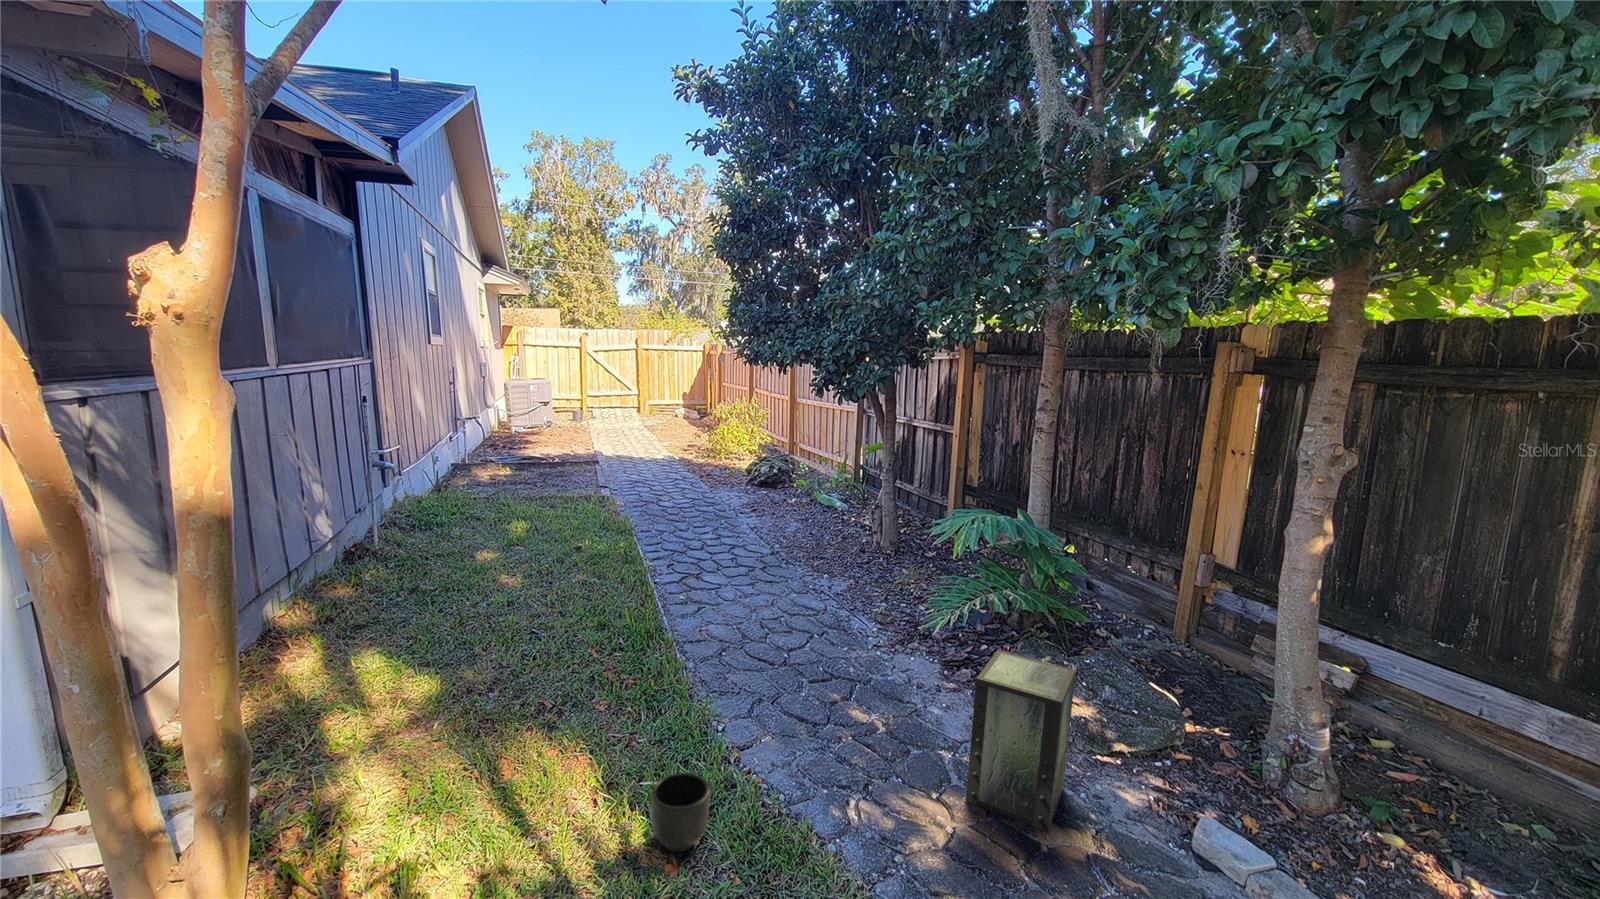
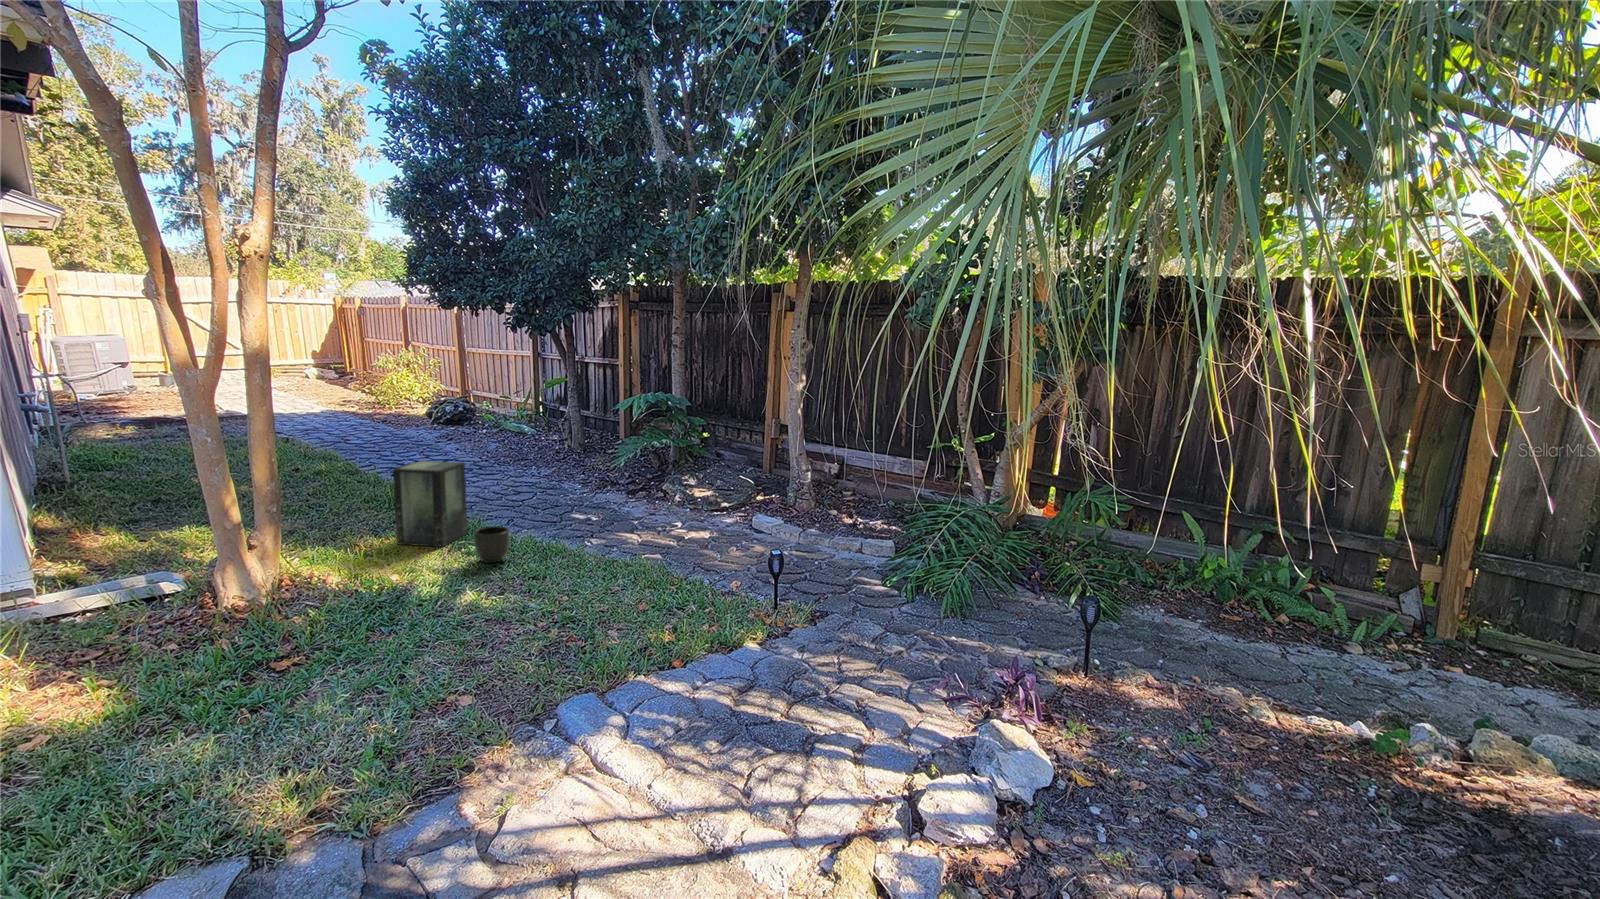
storage box: present [966,650,1076,832] -> present [393,461,468,547]

